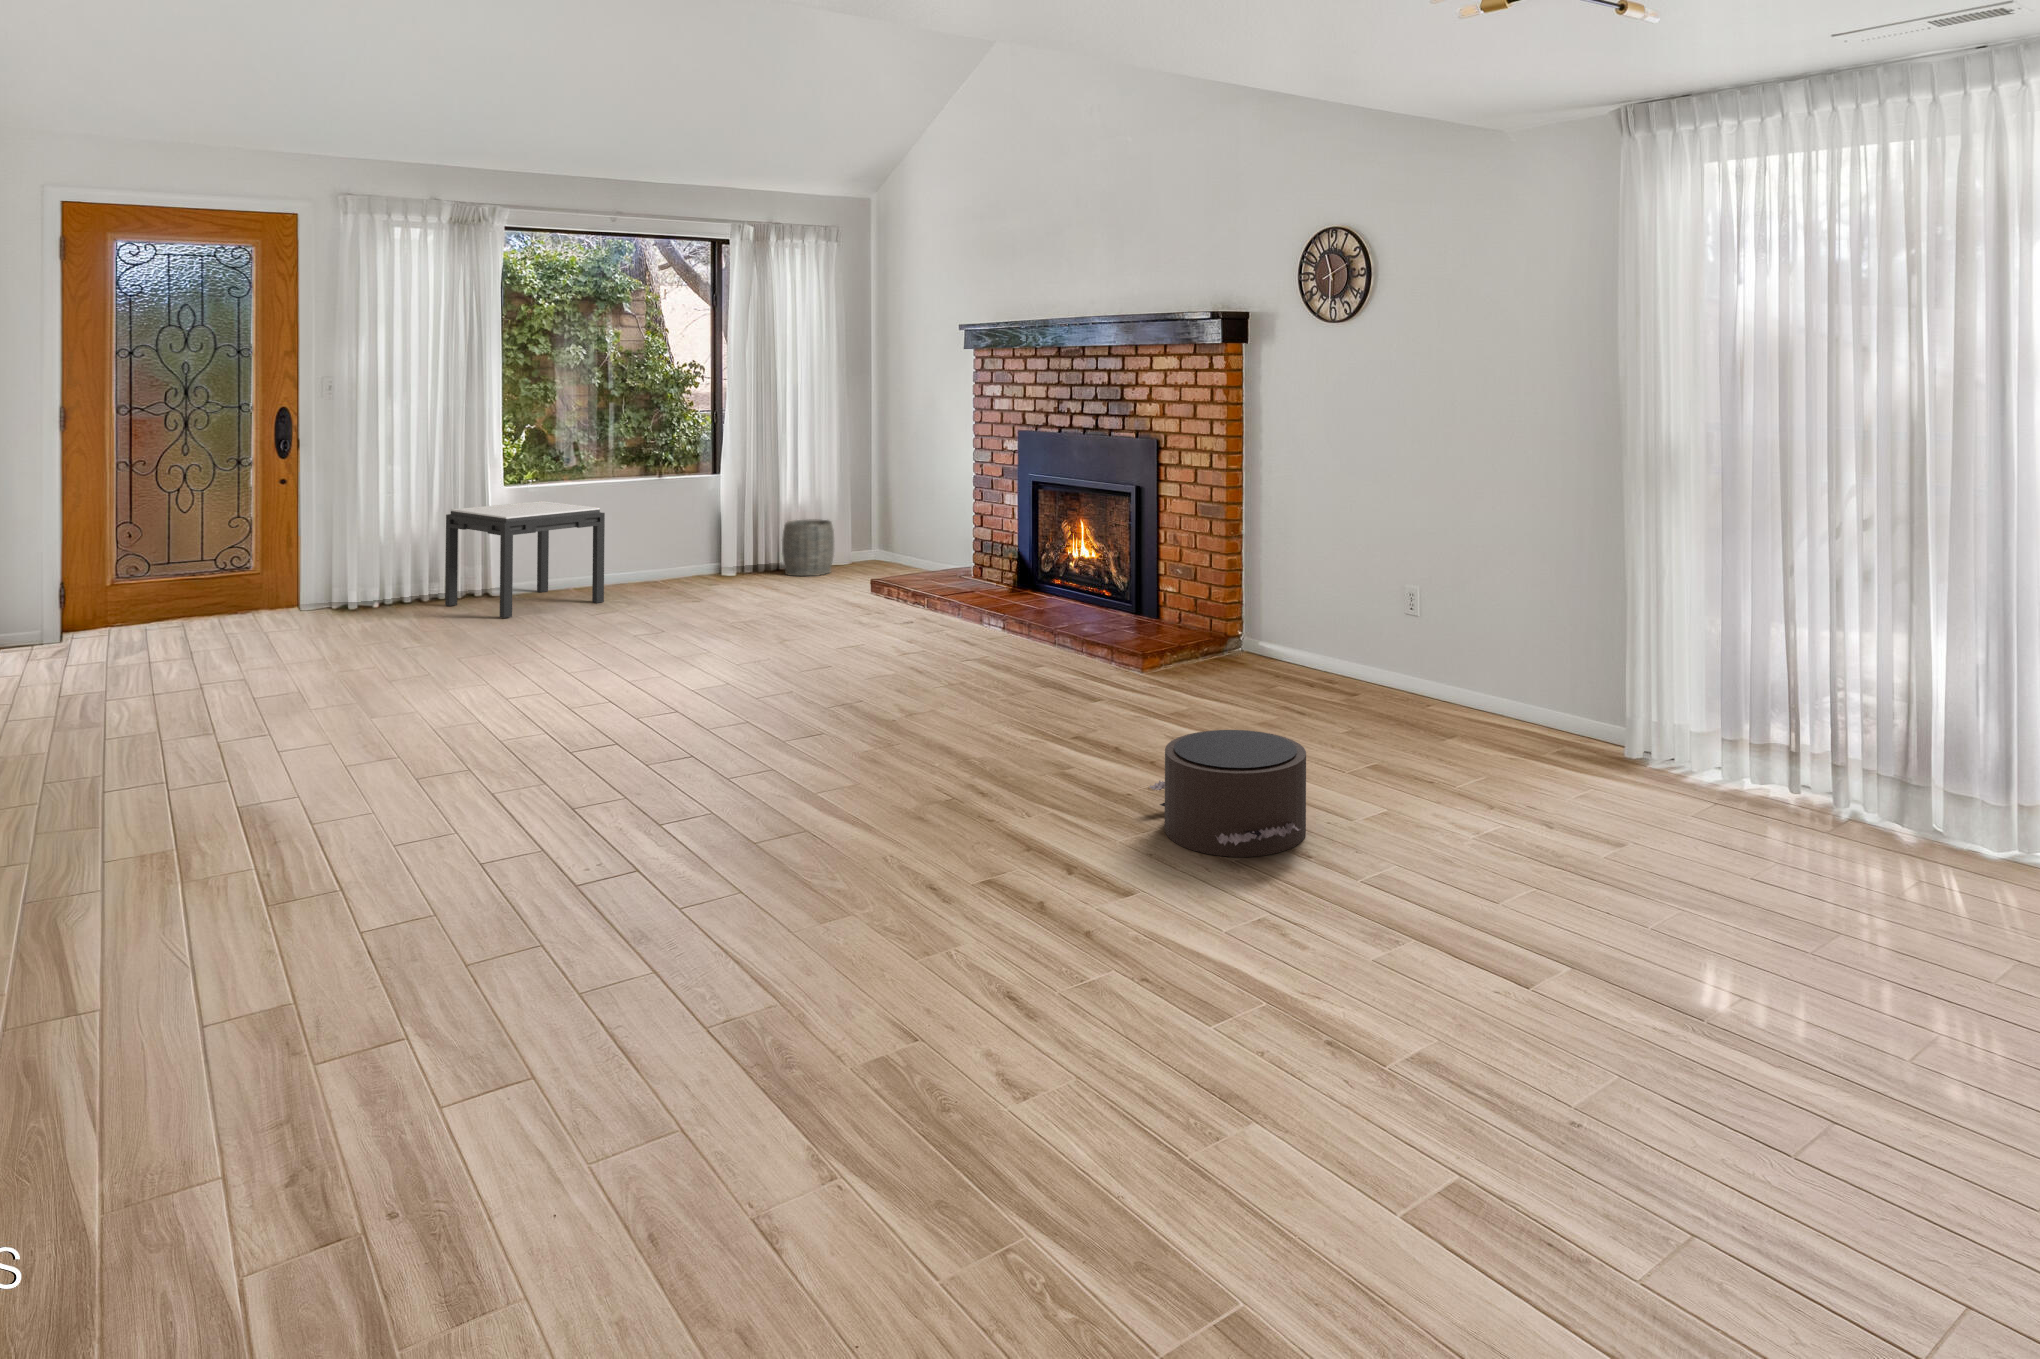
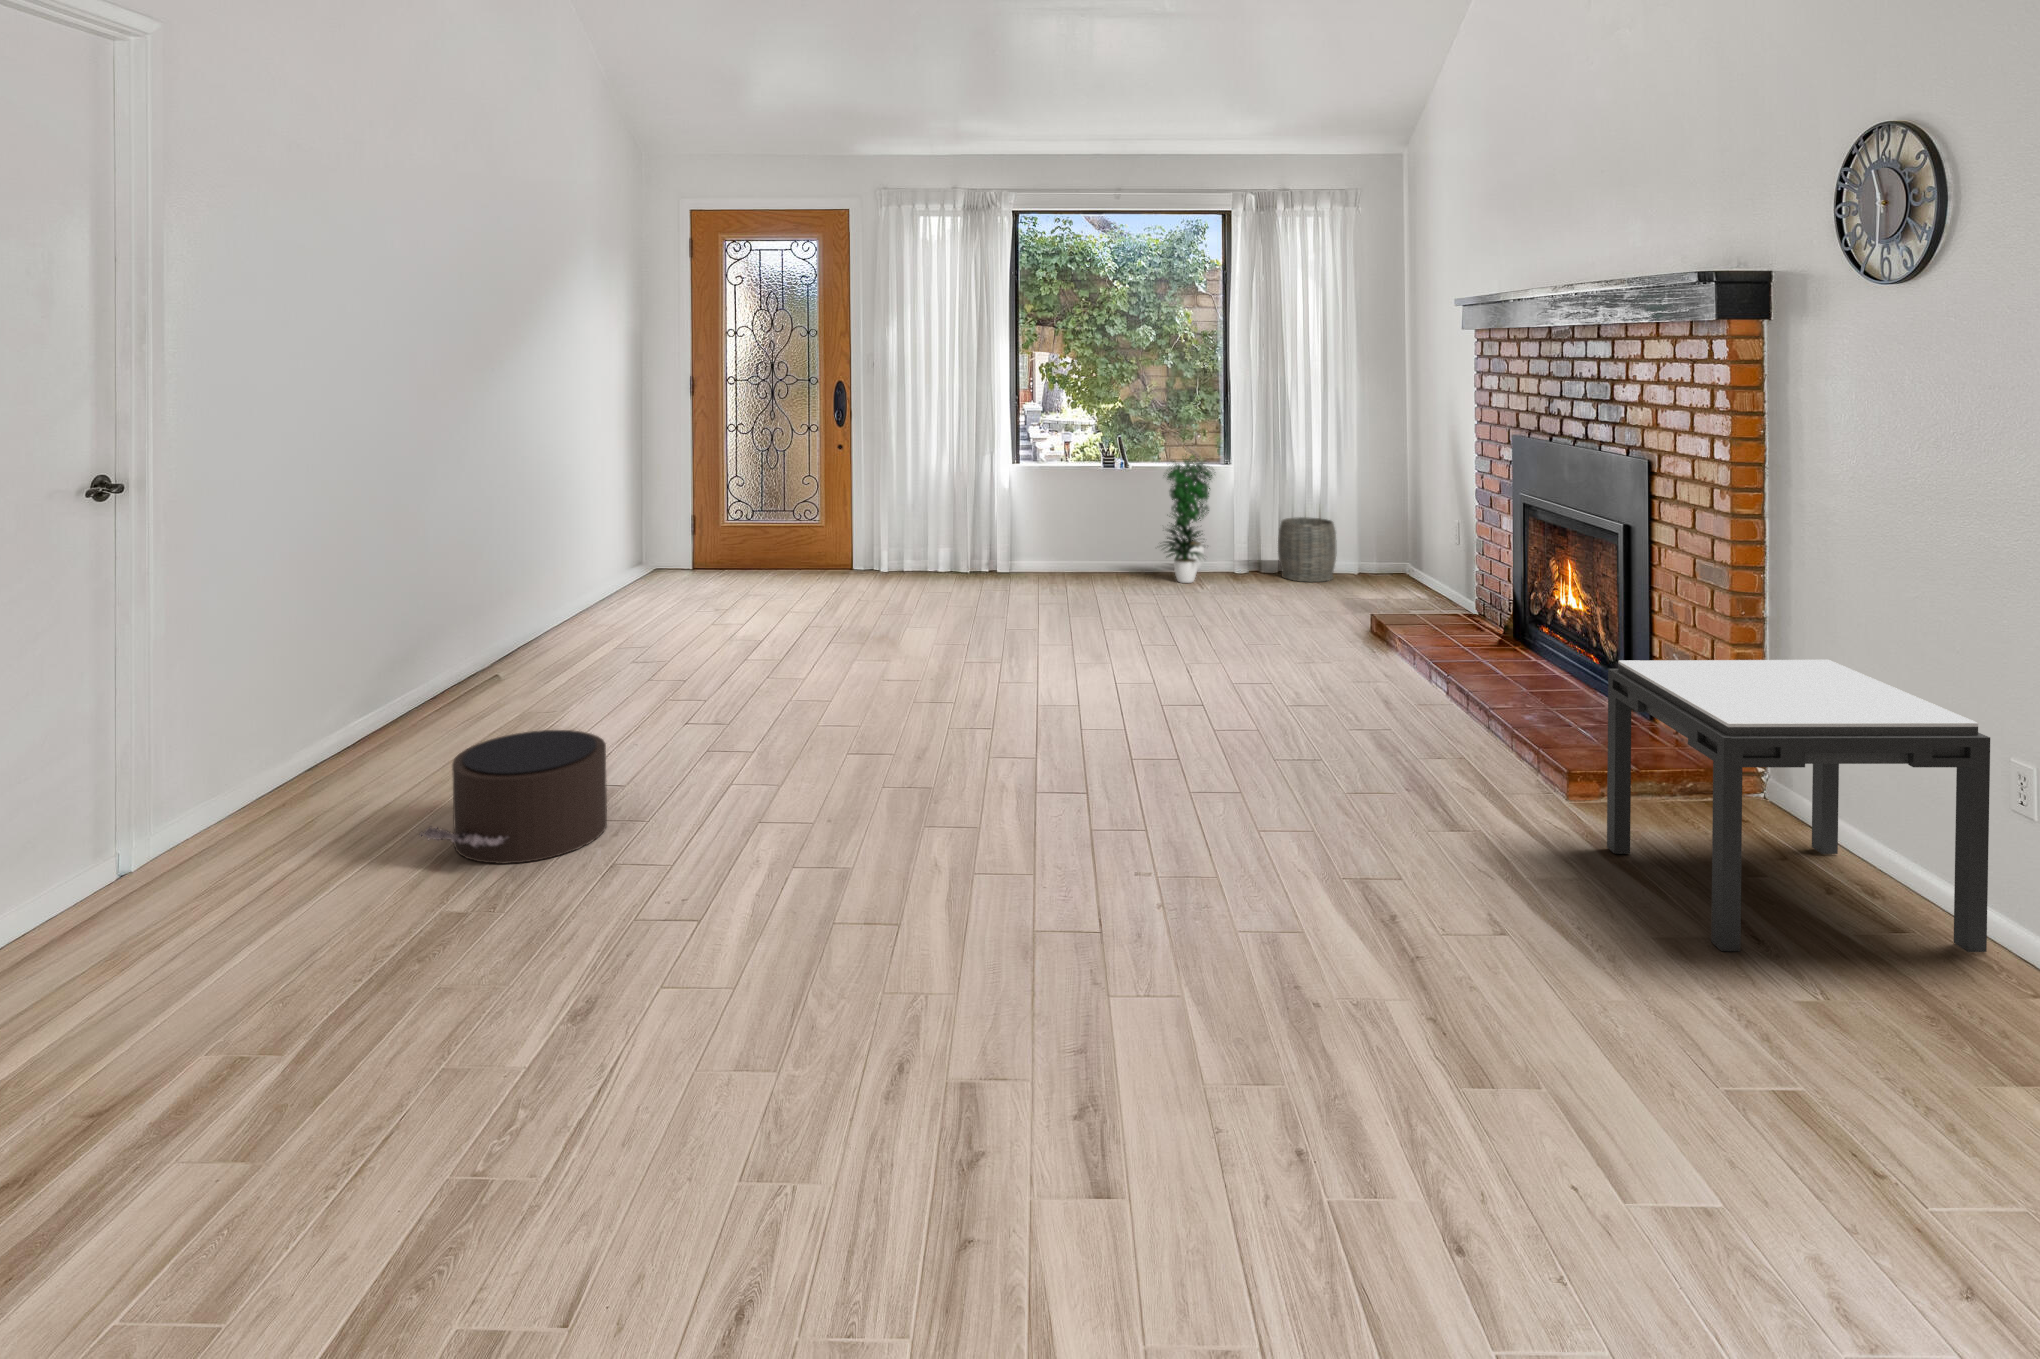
potted plant: none [670,465,728,589] -> present [1165,460,1212,583]
side table: present [445,501,605,618] -> present [1607,660,1990,952]
pouf: present [1149,730,1306,857] -> present [419,730,607,864]

